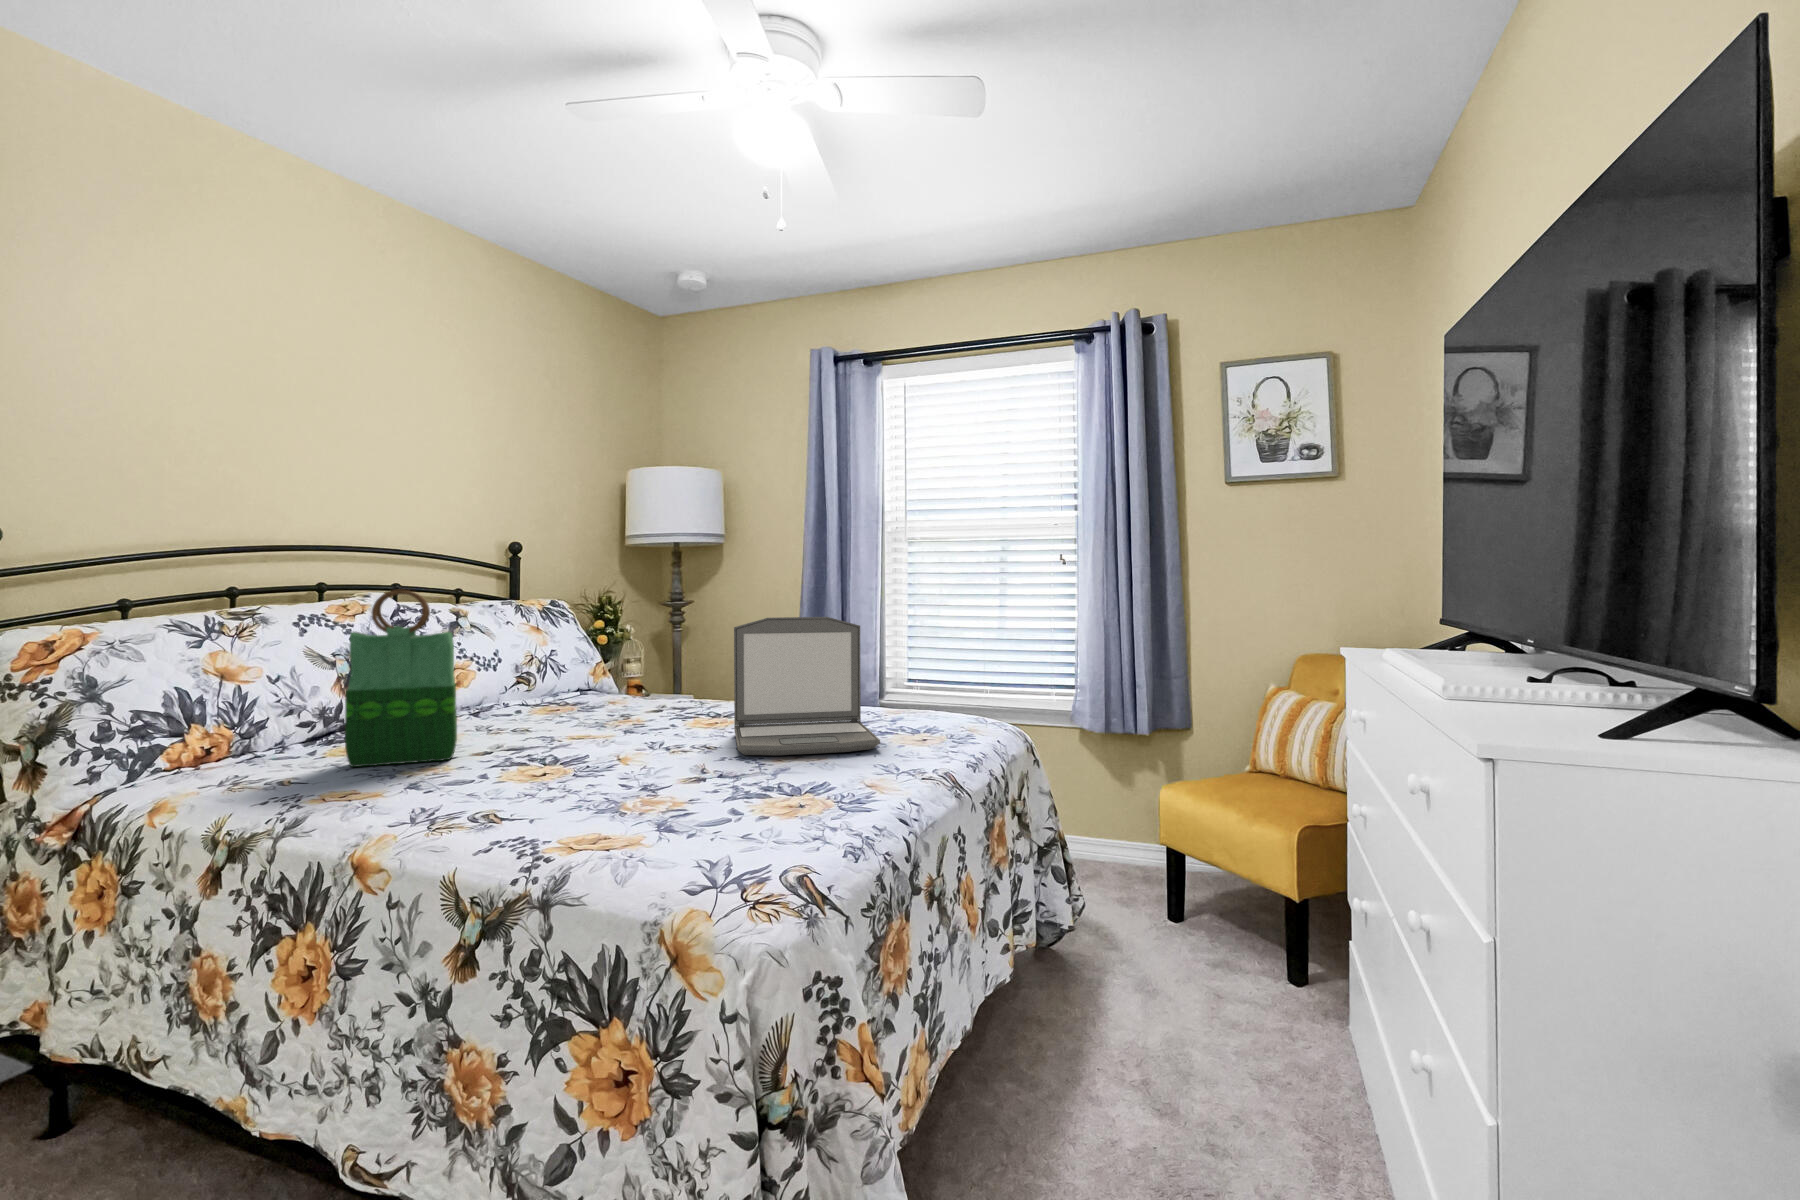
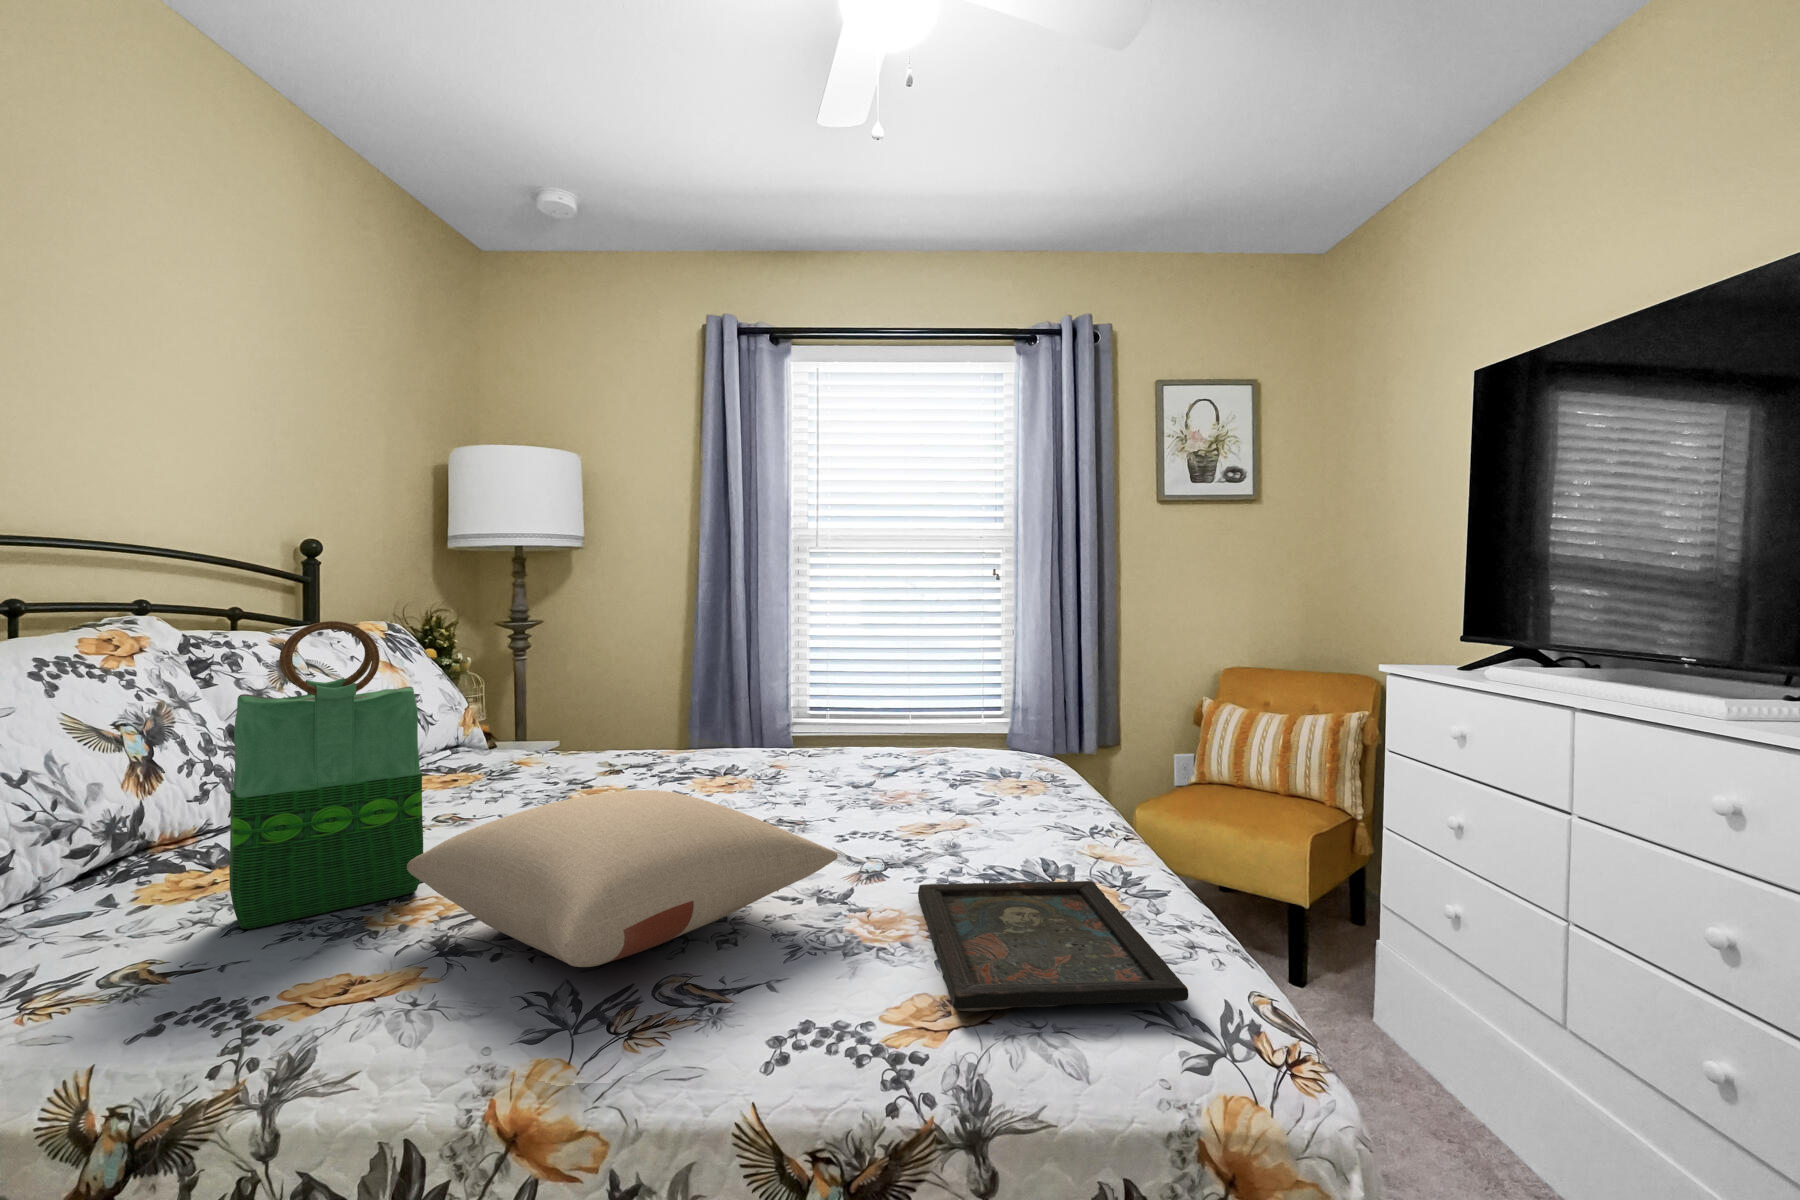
laptop: present [734,617,880,755] -> none [777,646,994,835]
pillow: none [422,702,654,792] -> present [407,790,837,967]
tray: none [632,780,845,847] -> present [918,881,1188,1011]

